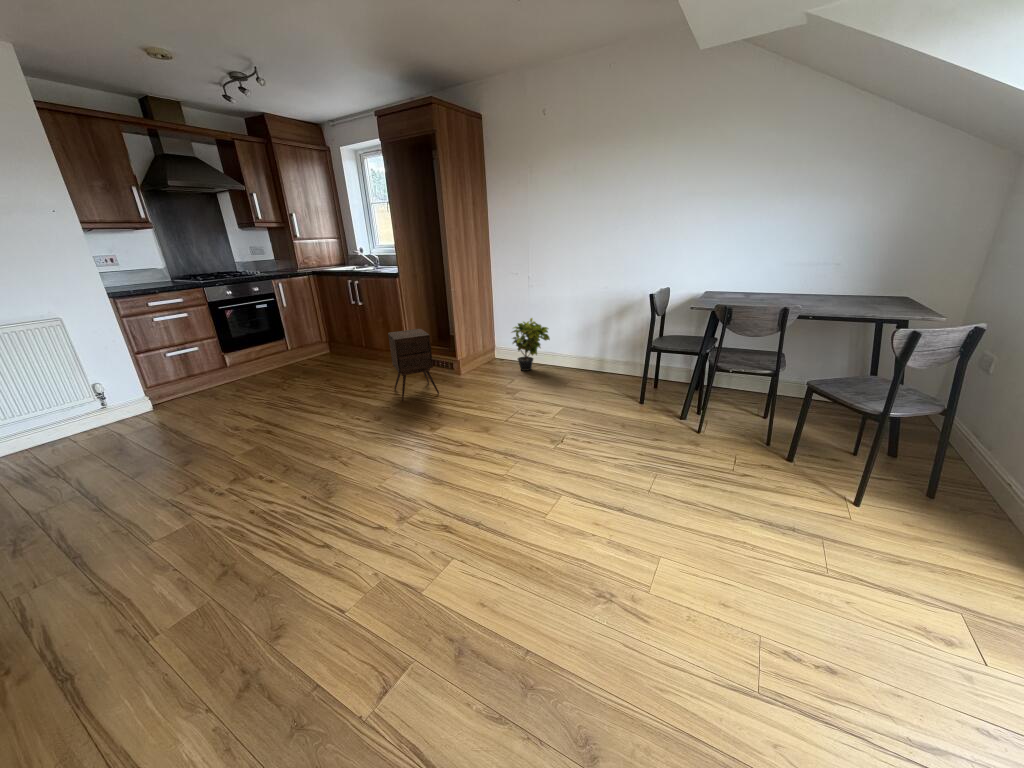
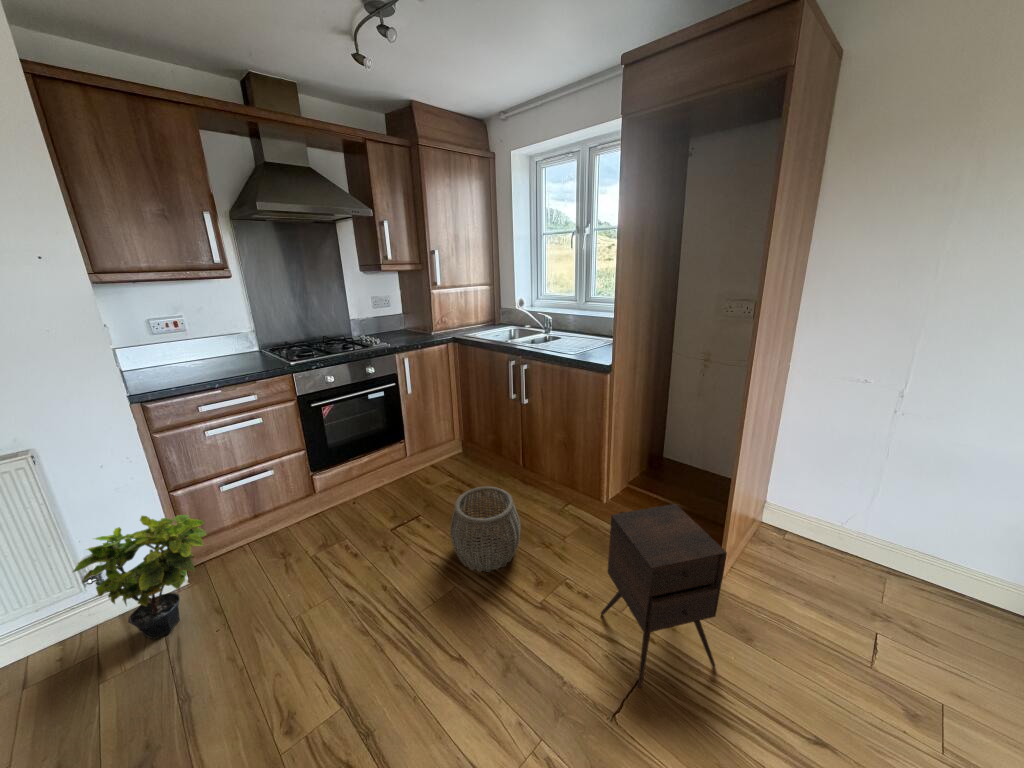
potted plant: present [512,318,550,371] -> present [73,515,207,639]
woven basket: none [315,346,357,387] -> present [450,487,520,572]

